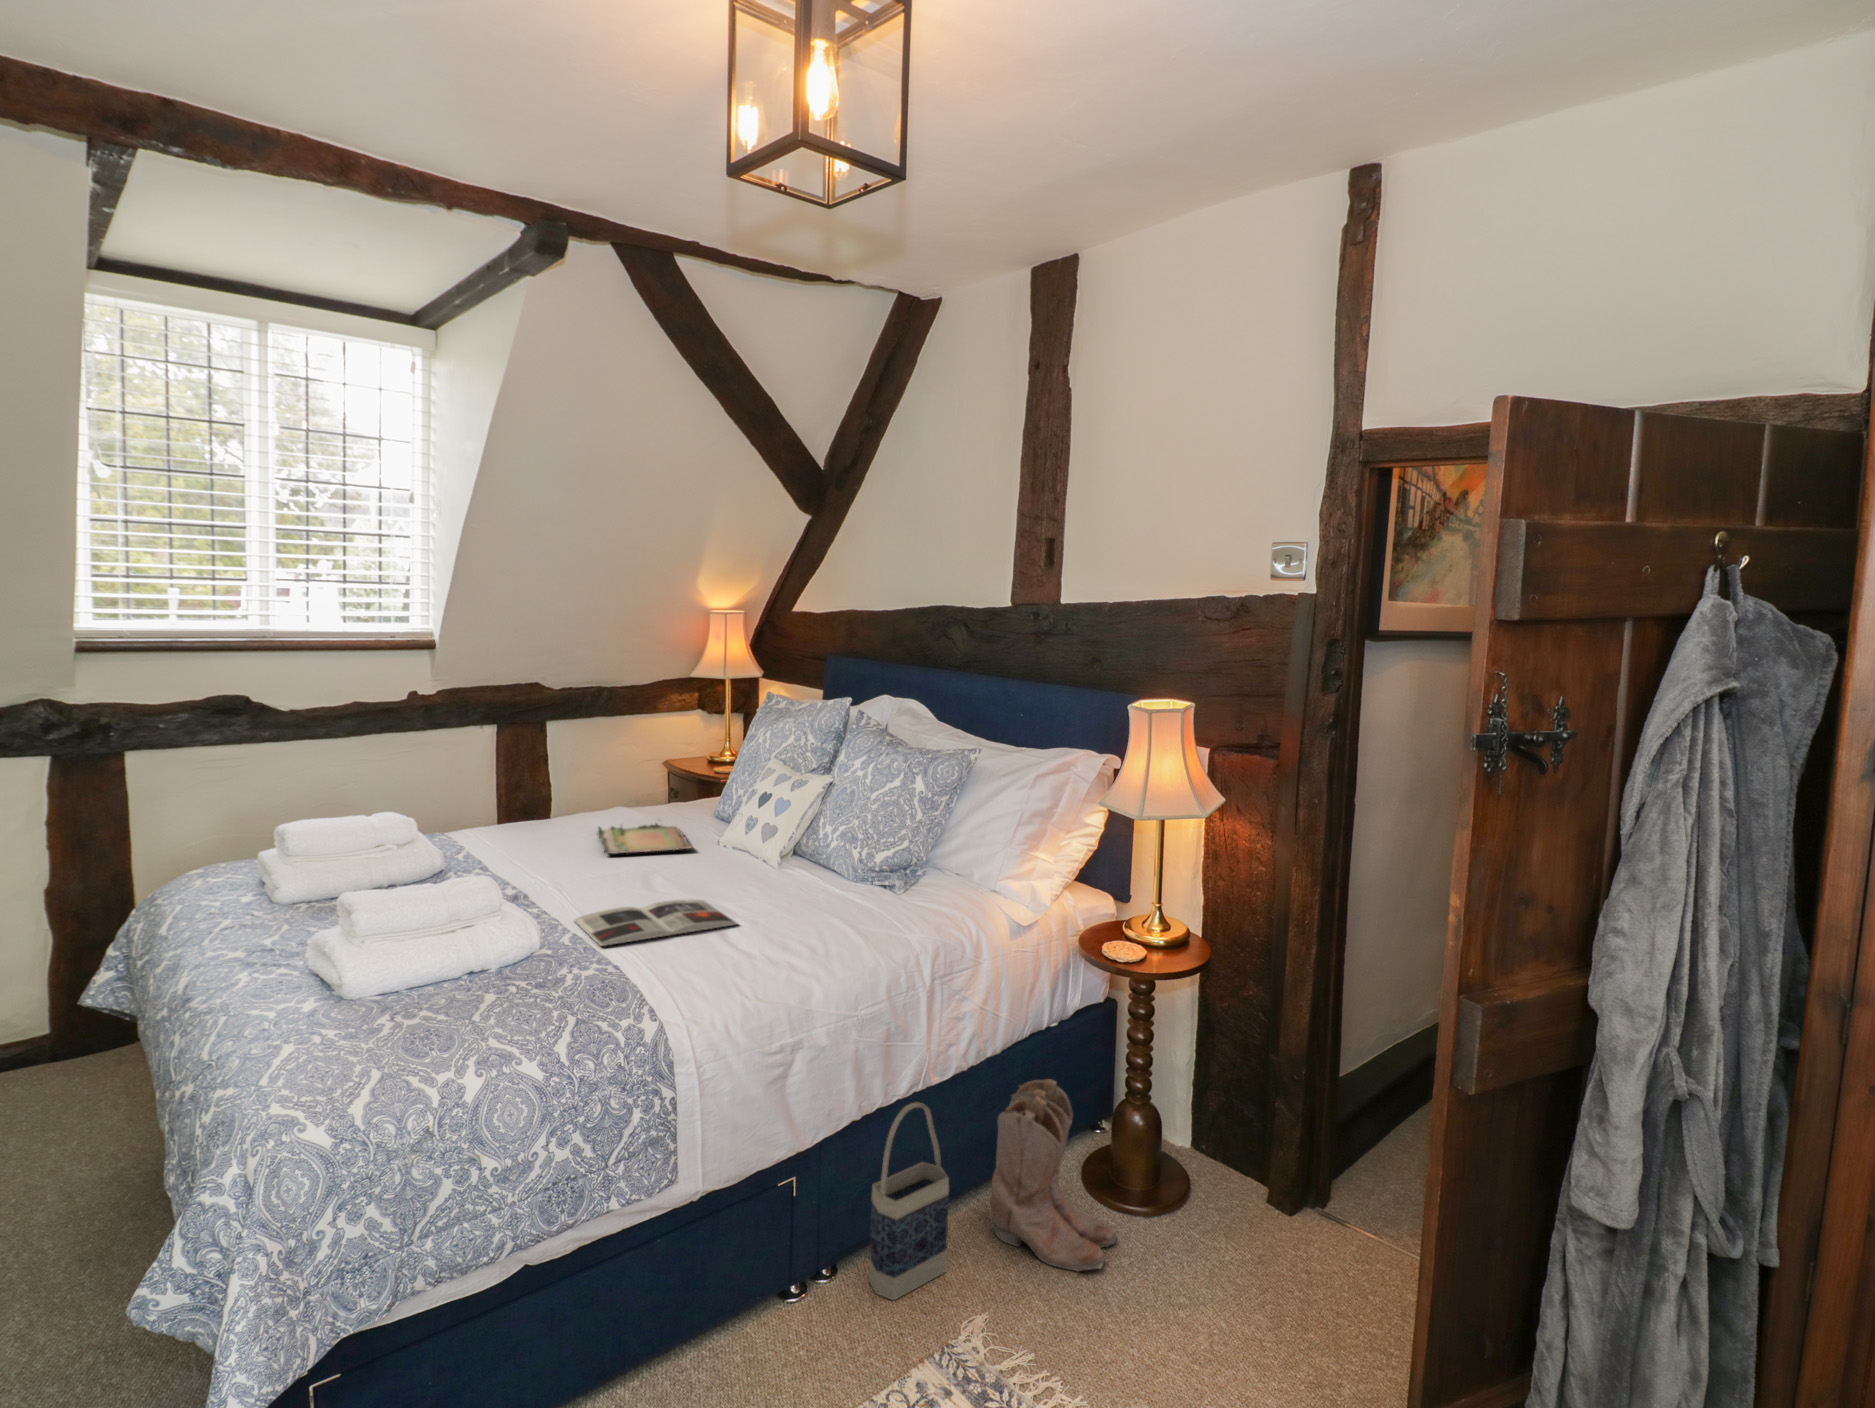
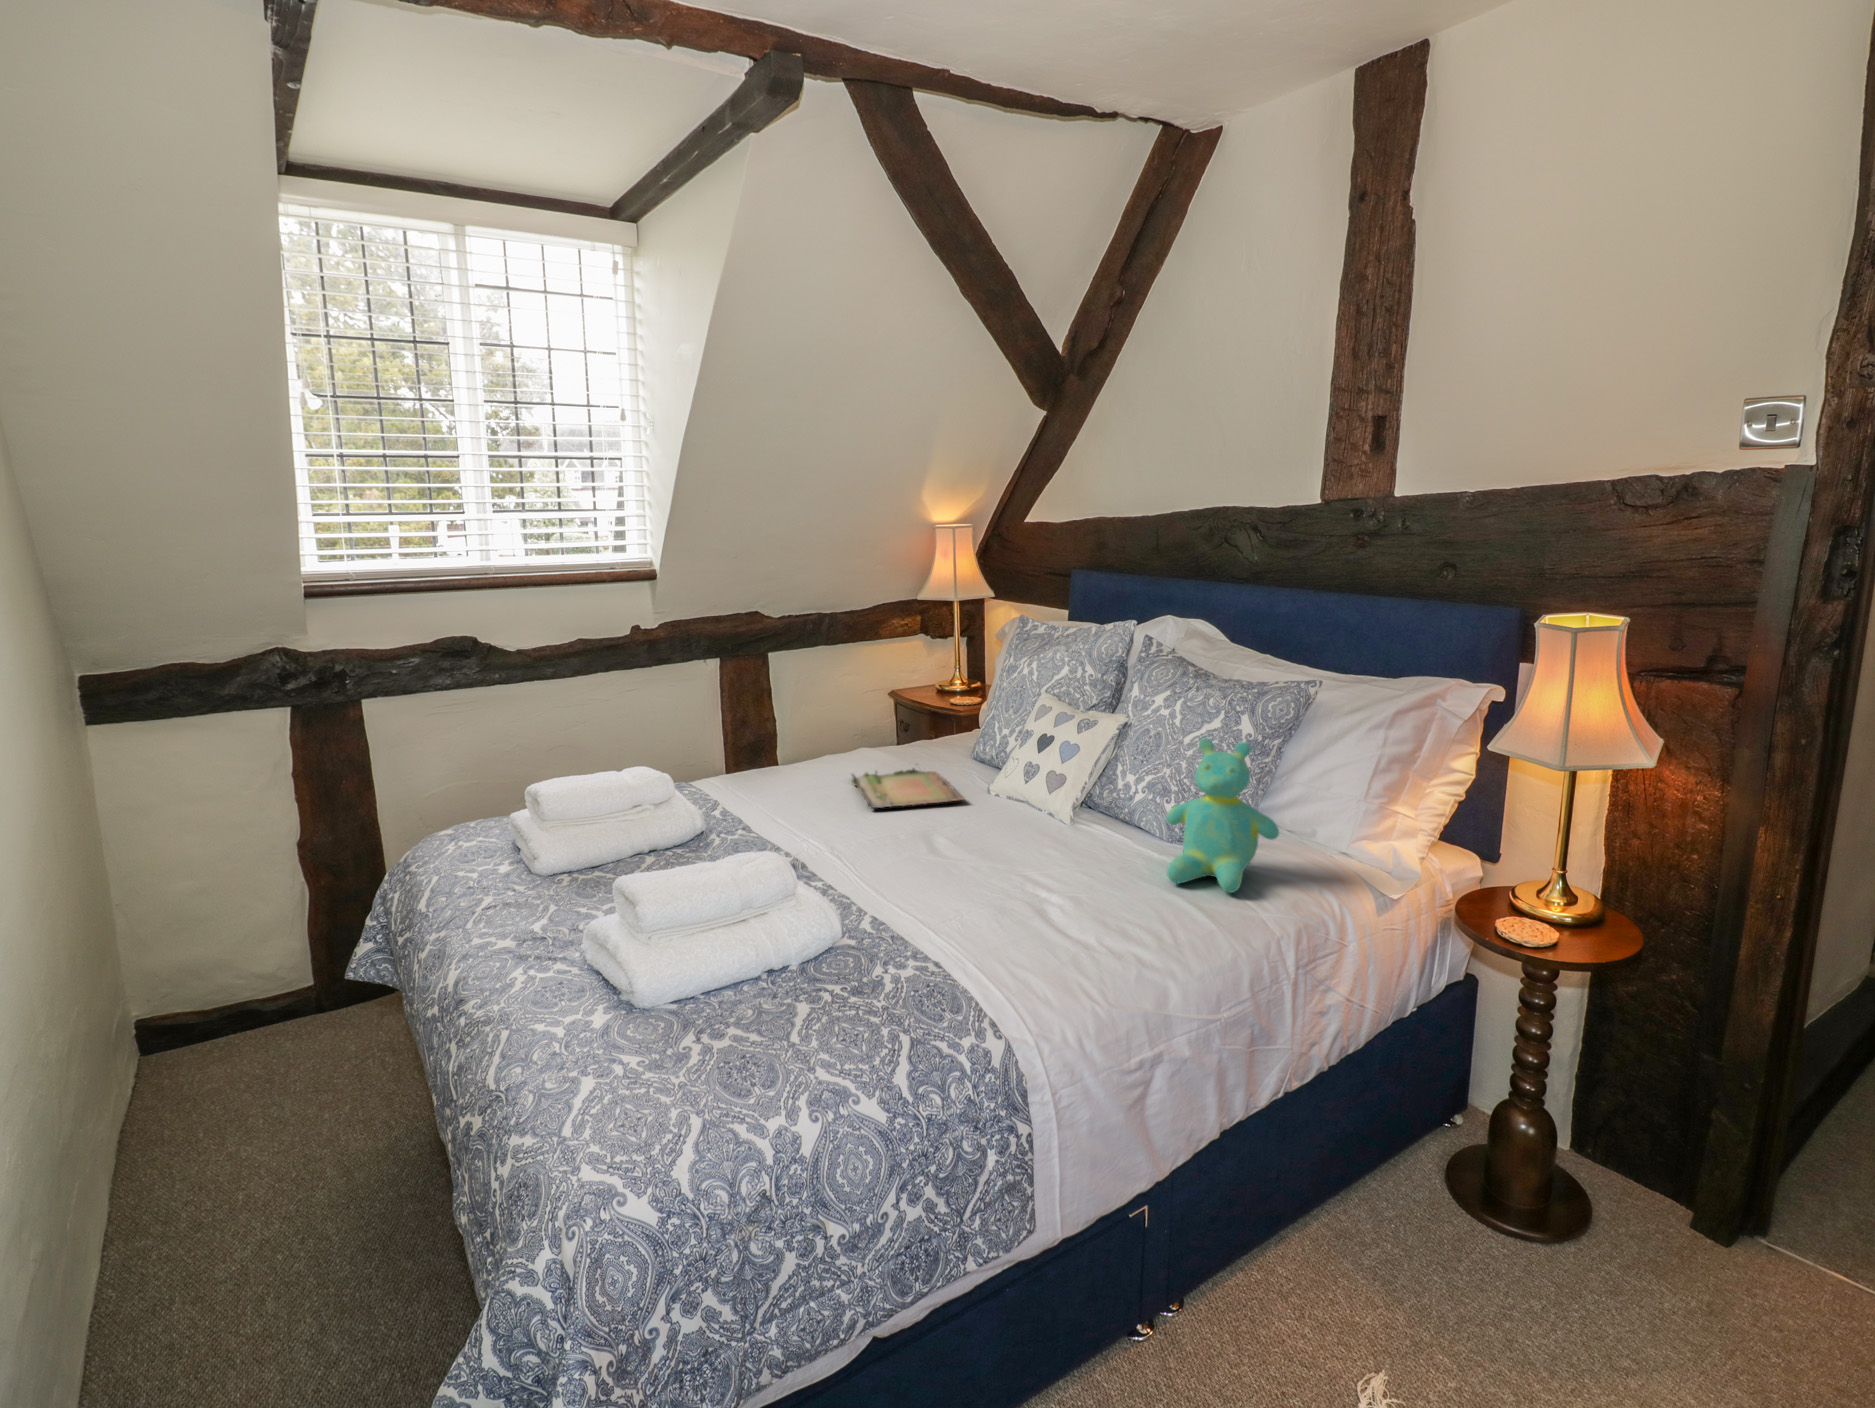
teddy bear: none [837,792,930,918] -> present [1166,738,1279,893]
magazine: present [574,899,737,946] -> none [862,868,1056,934]
boots: present [990,1079,1117,1271] -> none [1367,1087,1536,1331]
bag: present [869,1102,949,1300] -> none [1235,1125,1335,1360]

